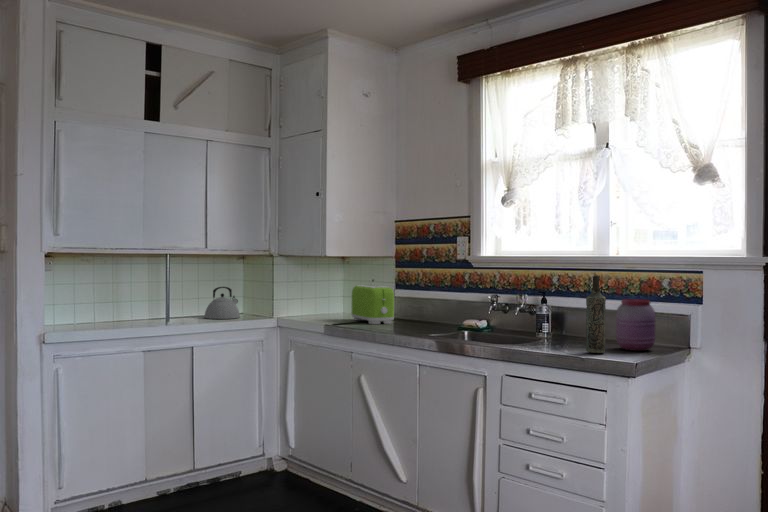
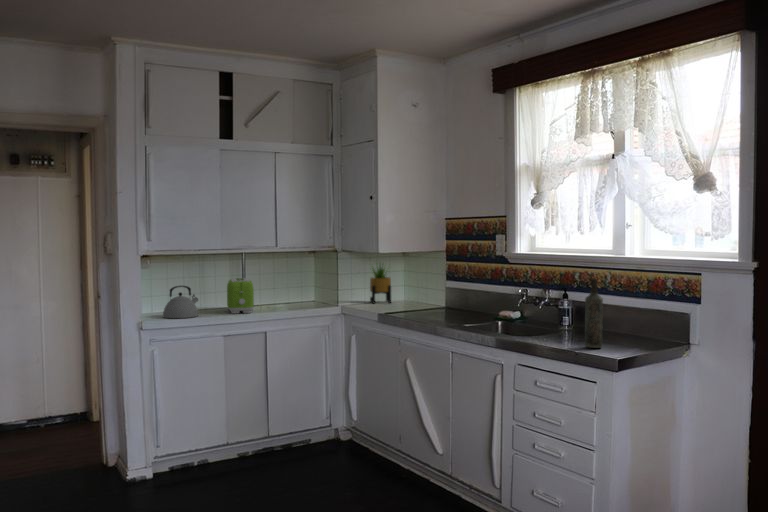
potted plant: none [306,267,334,315] -> present [370,266,391,304]
toaster: present [351,285,394,324] -> present [227,278,254,314]
kettle: present [204,287,240,319] -> present [163,286,198,318]
jar: present [616,299,656,351] -> none [619,298,655,346]

